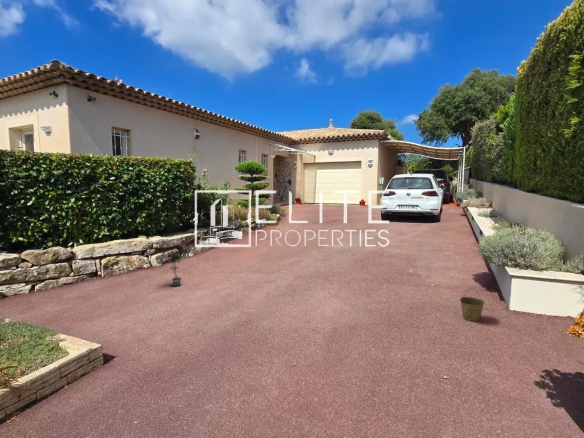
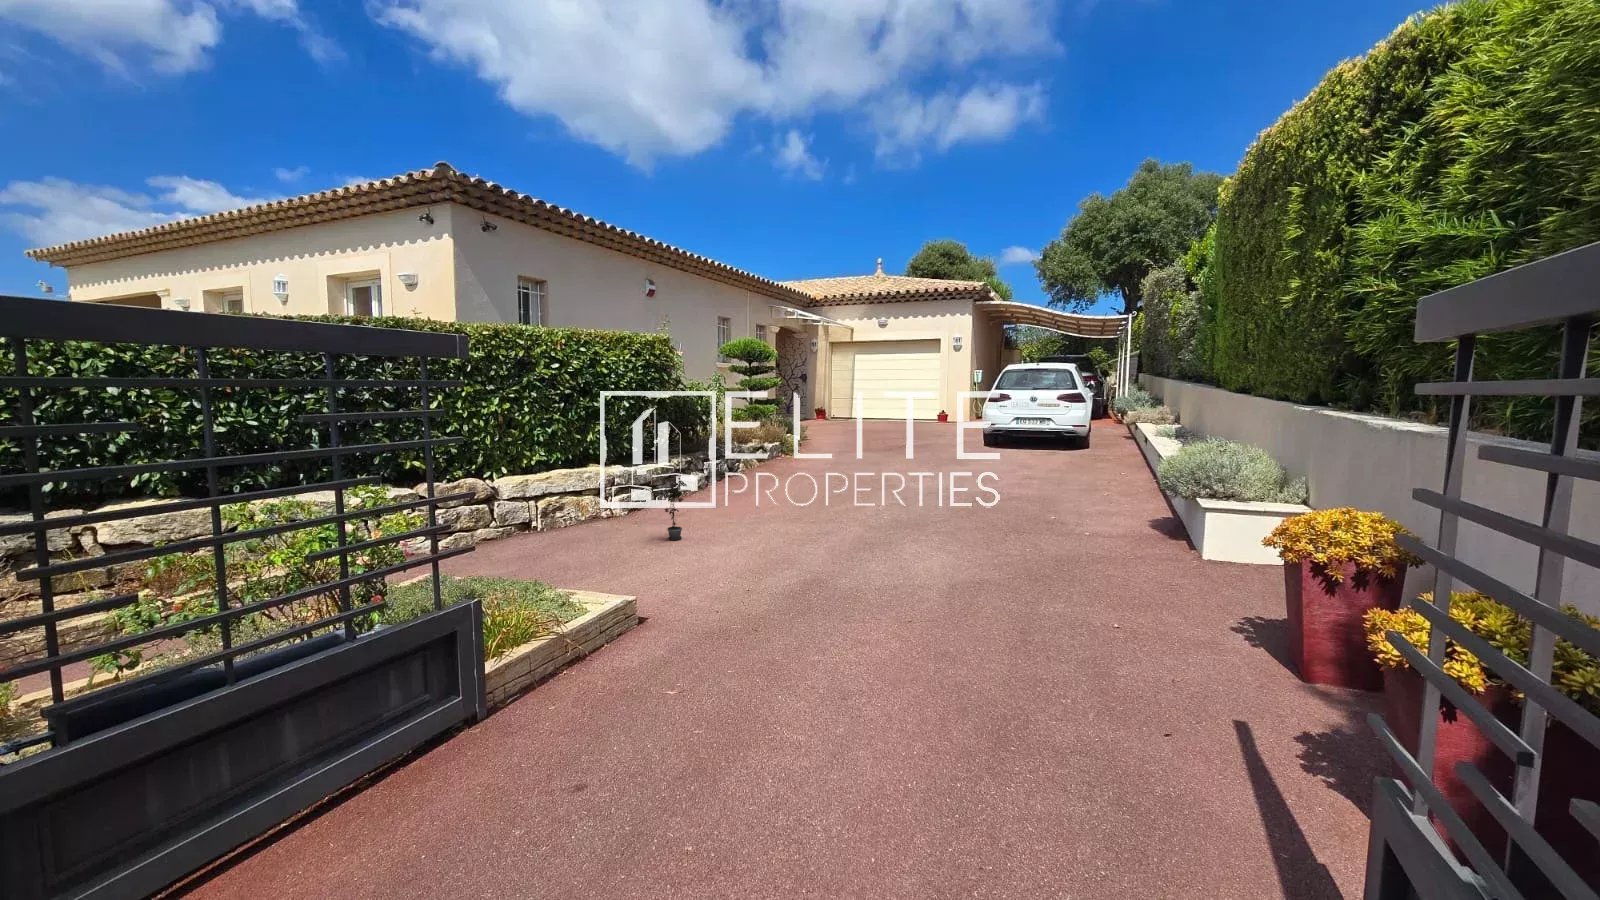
bucket: present [460,297,484,321] -> none [1129,528,1164,575]

